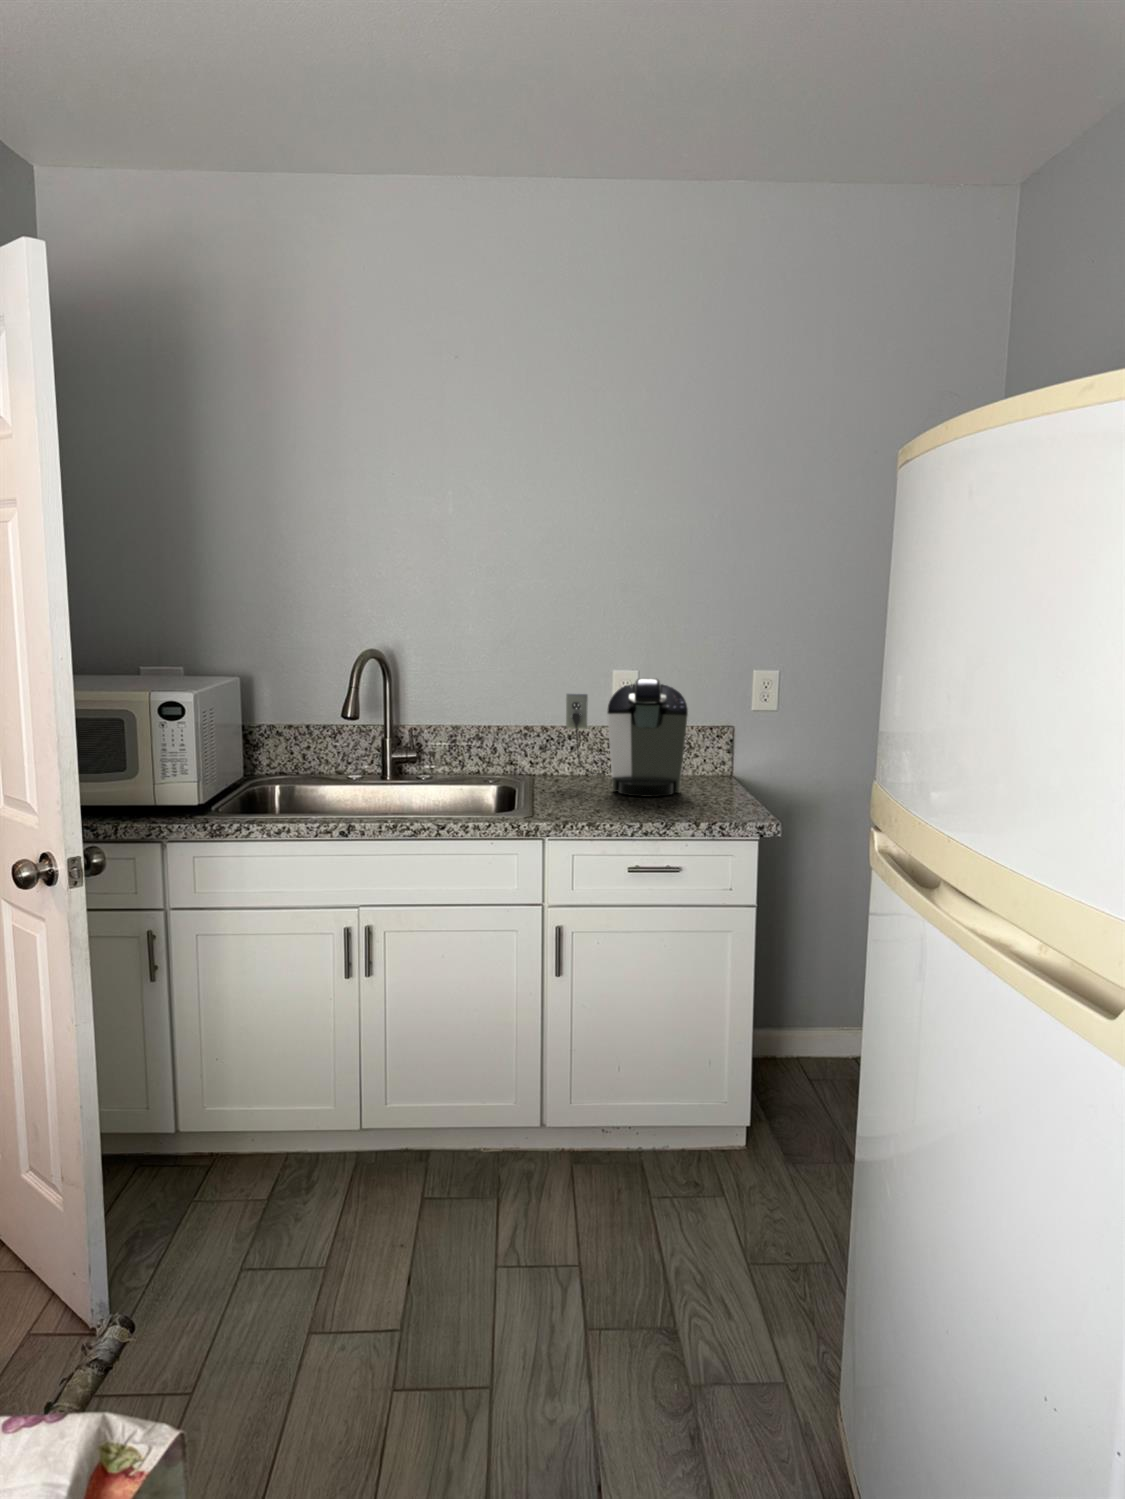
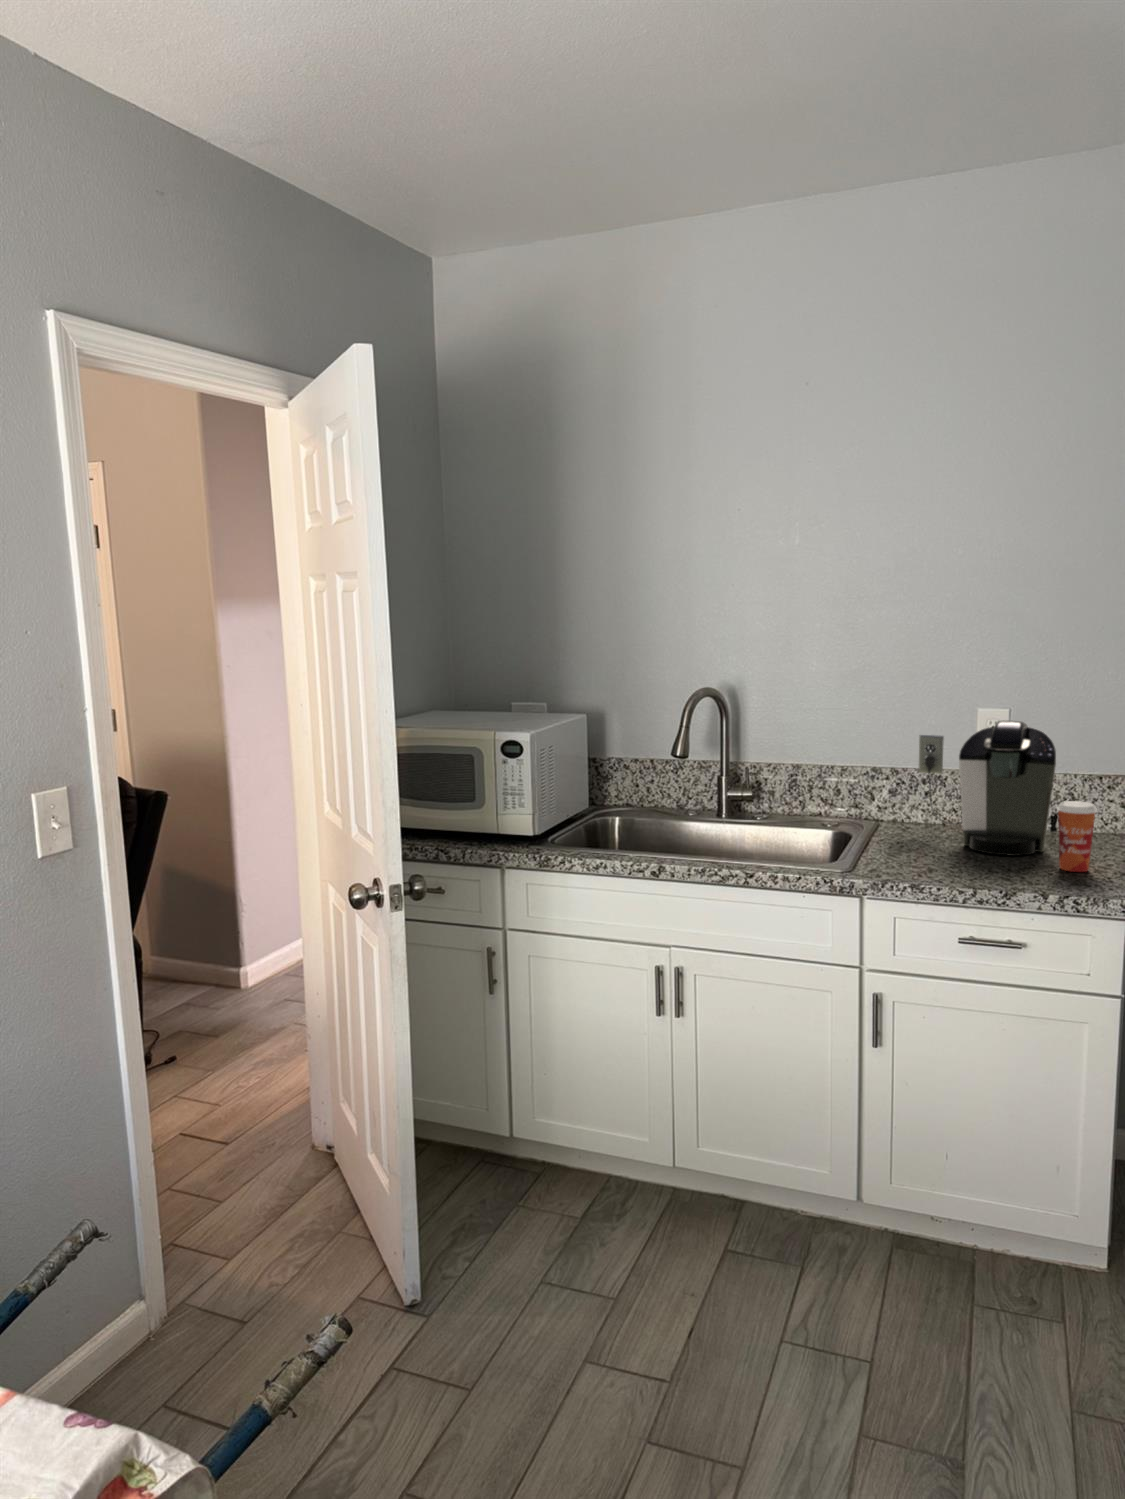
paper cup: none [696,745,728,805] -> present [1057,801,1097,872]

